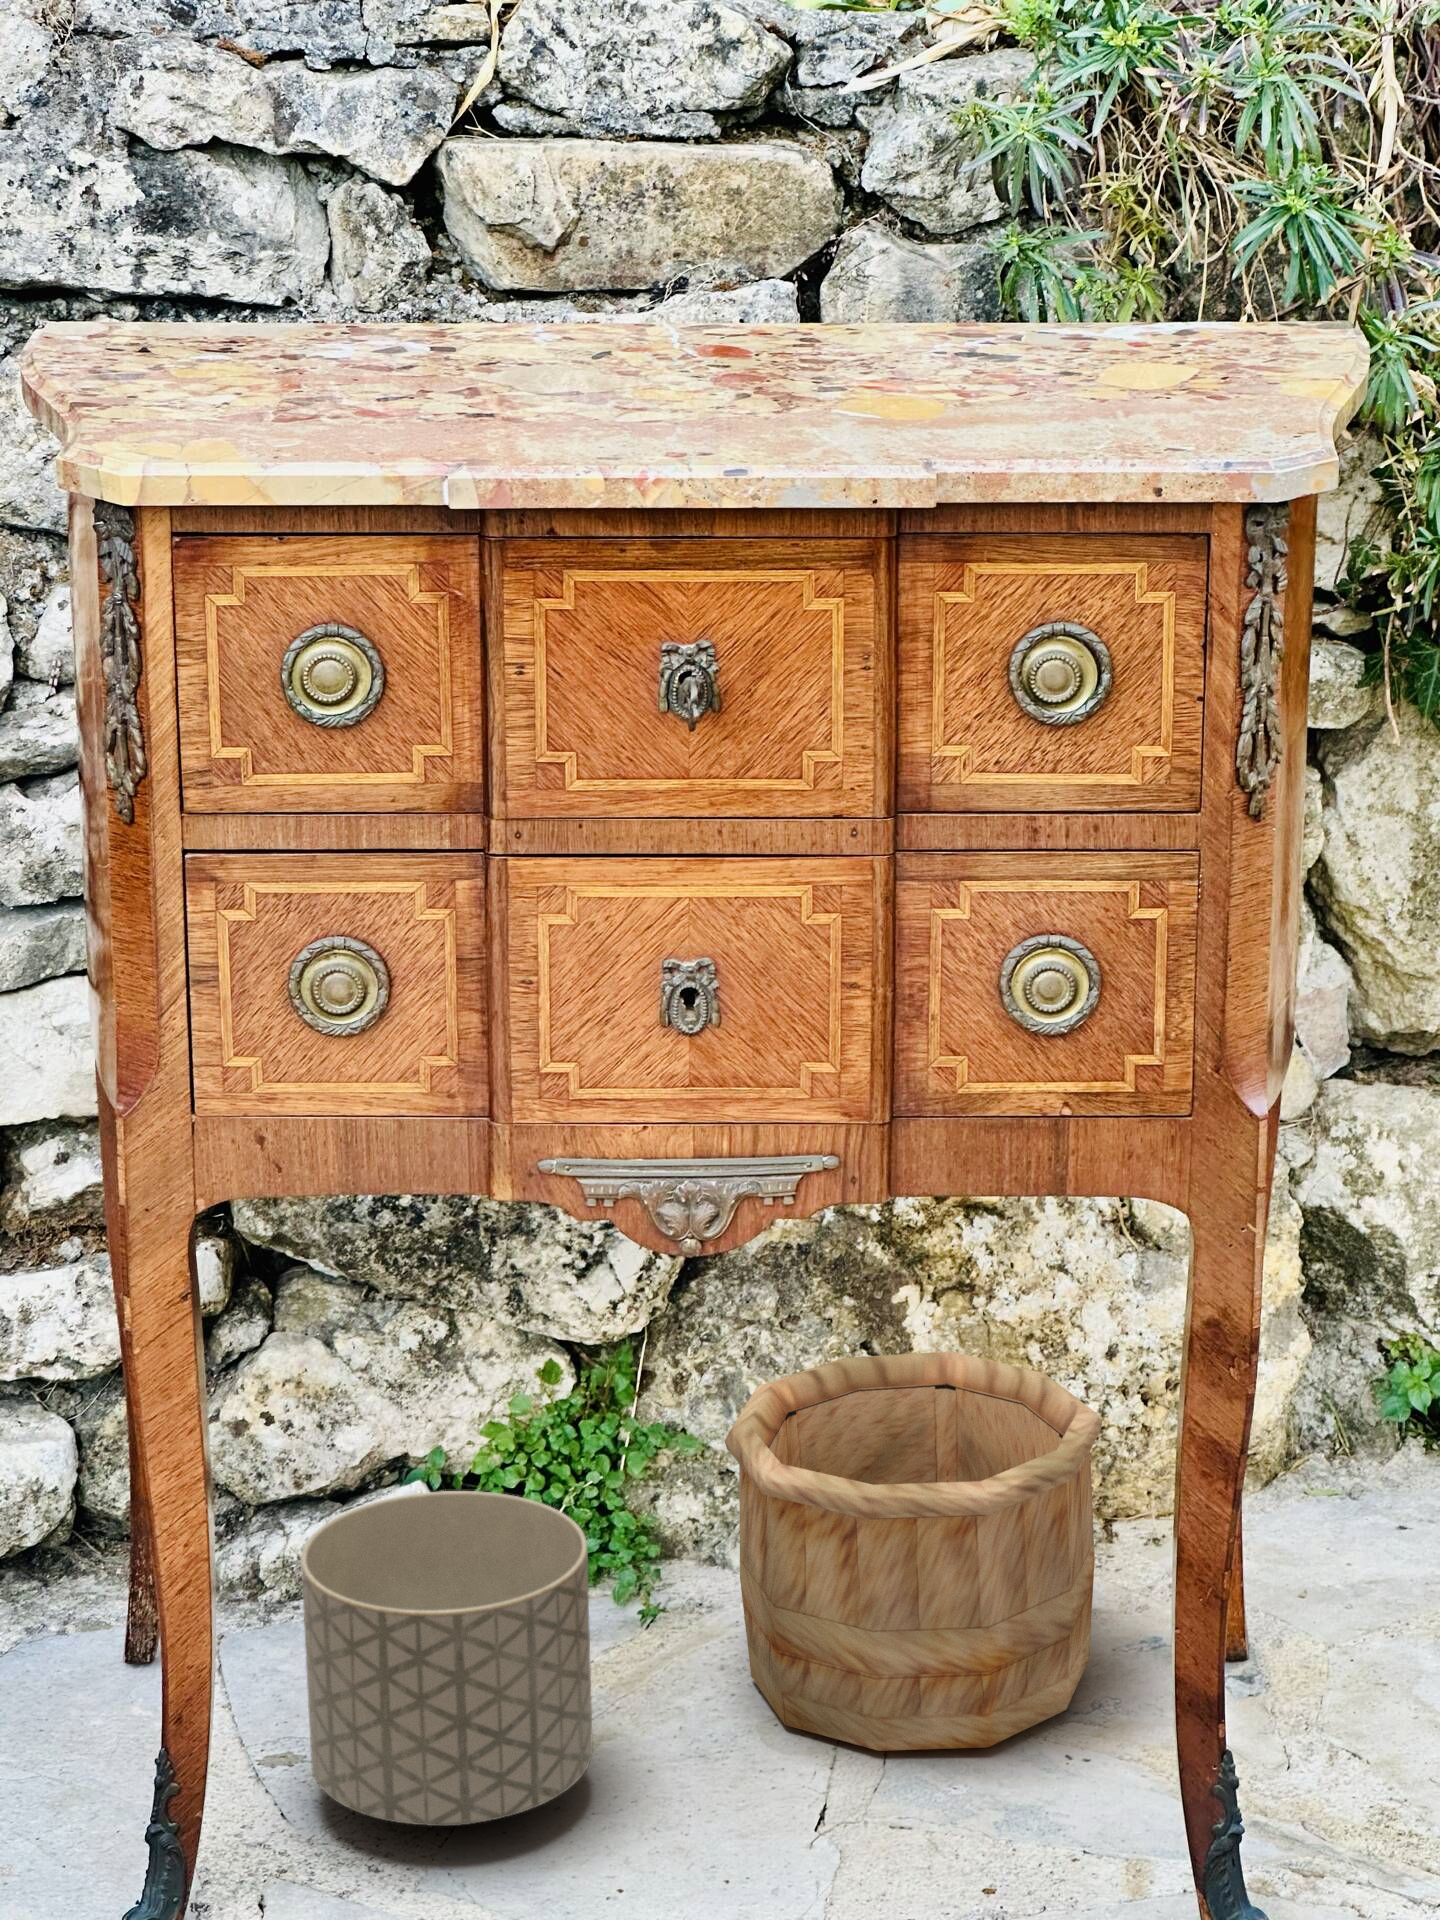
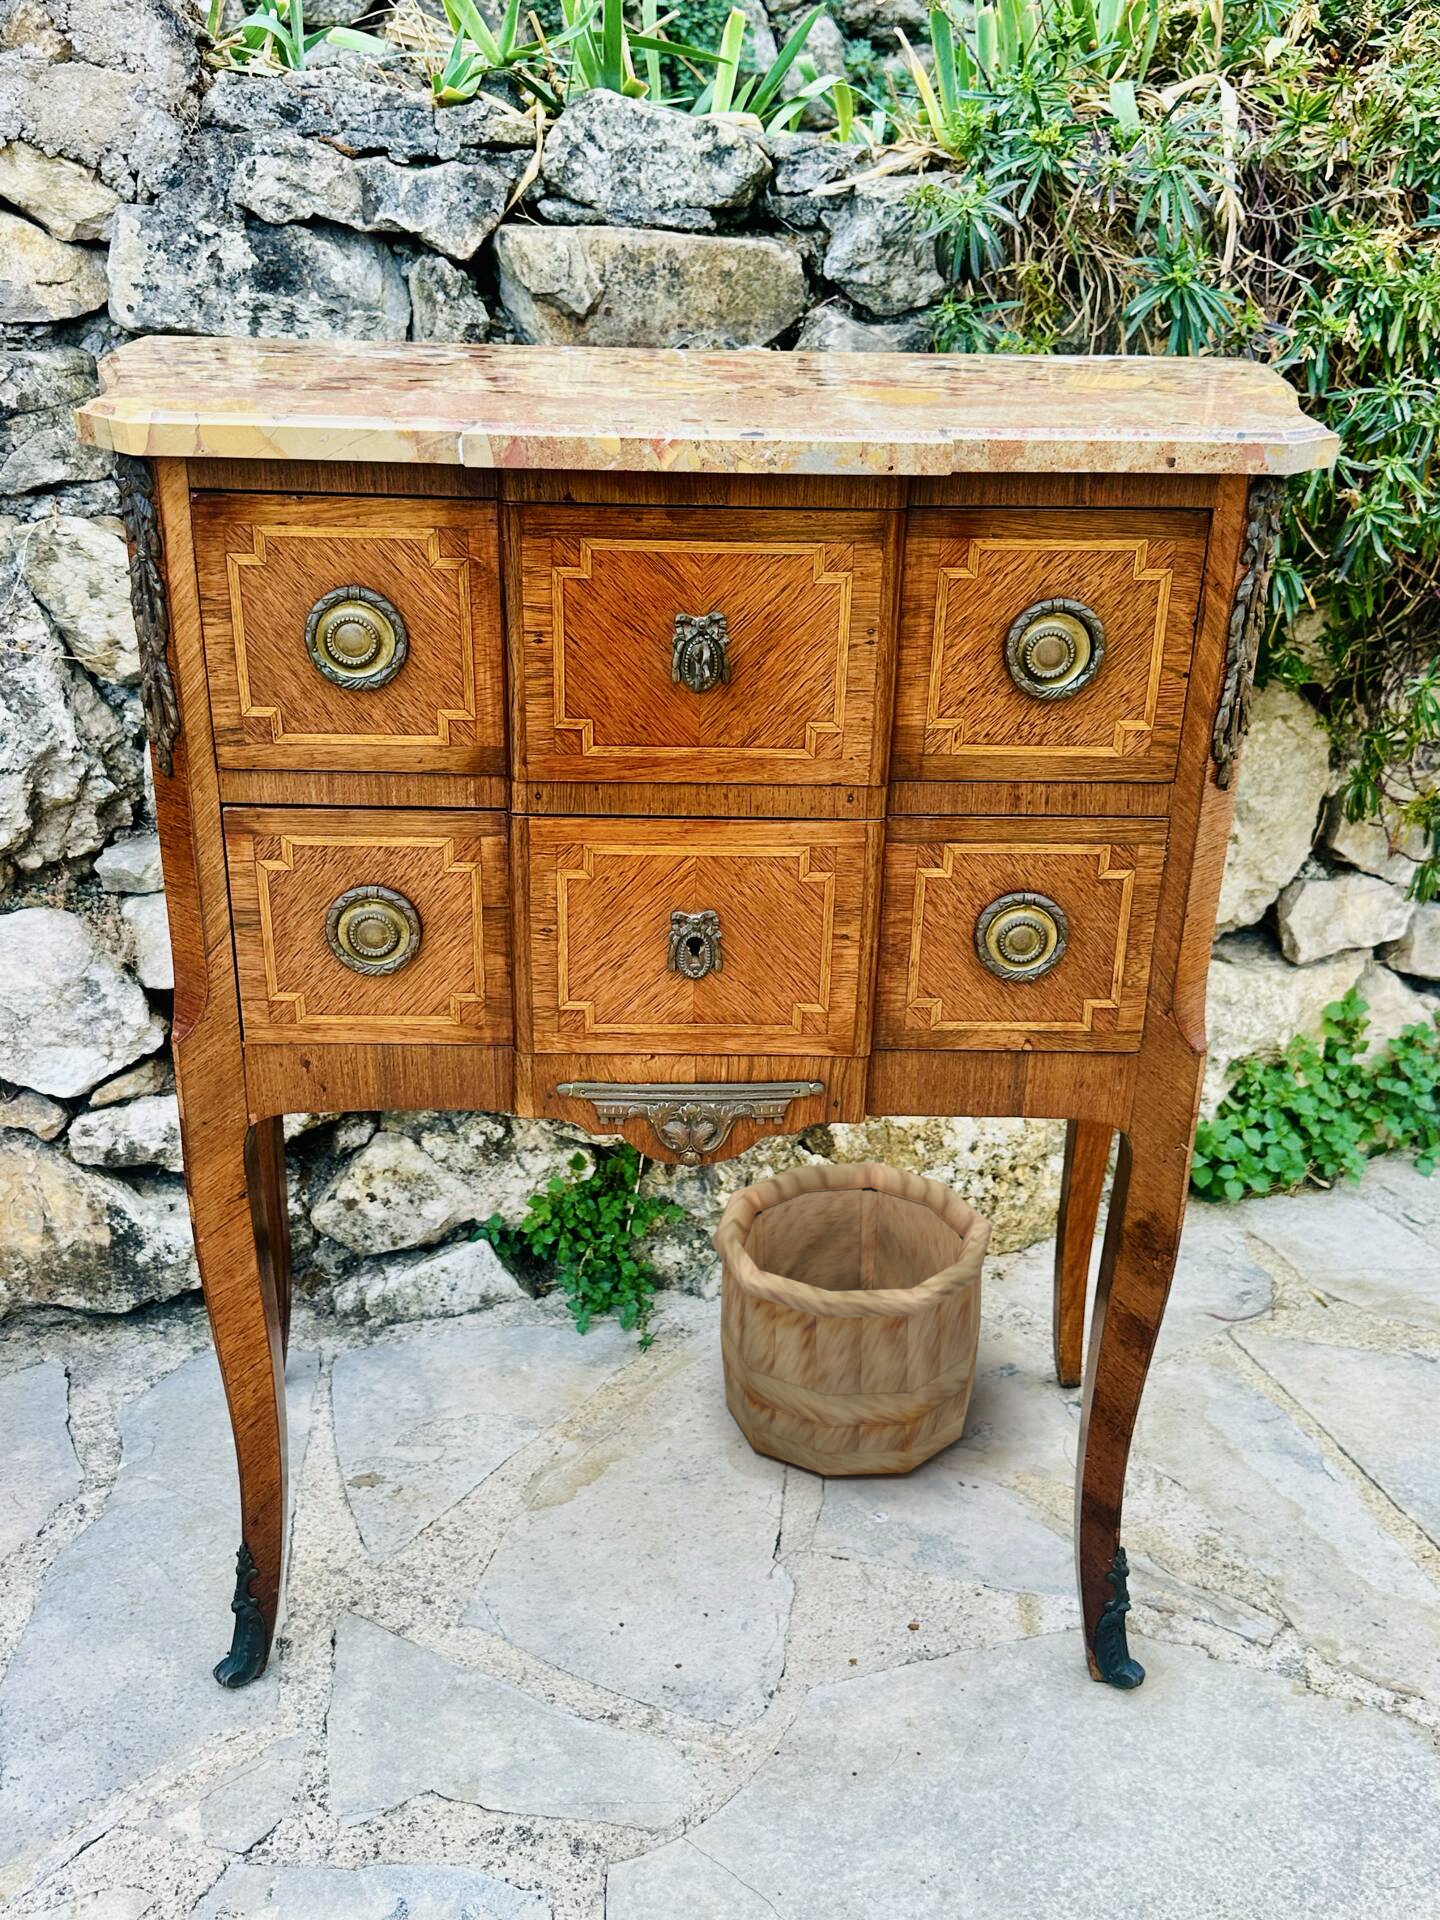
planter: present [301,1491,593,1826] -> none [390,1287,614,1563]

